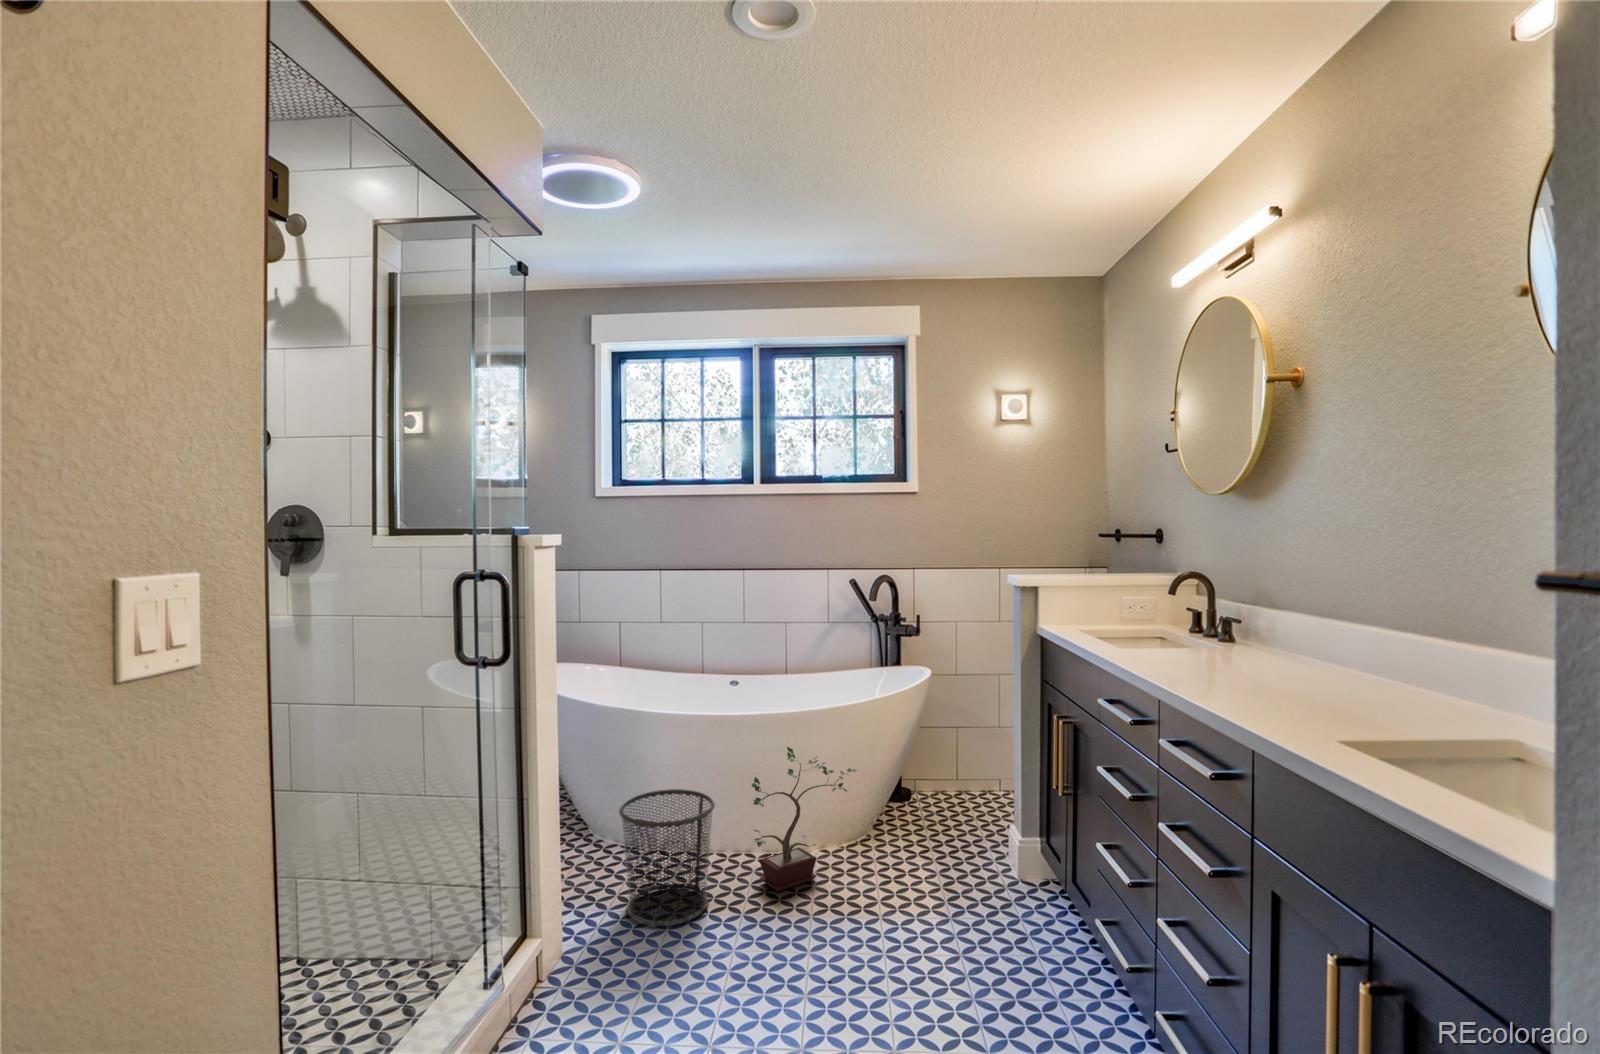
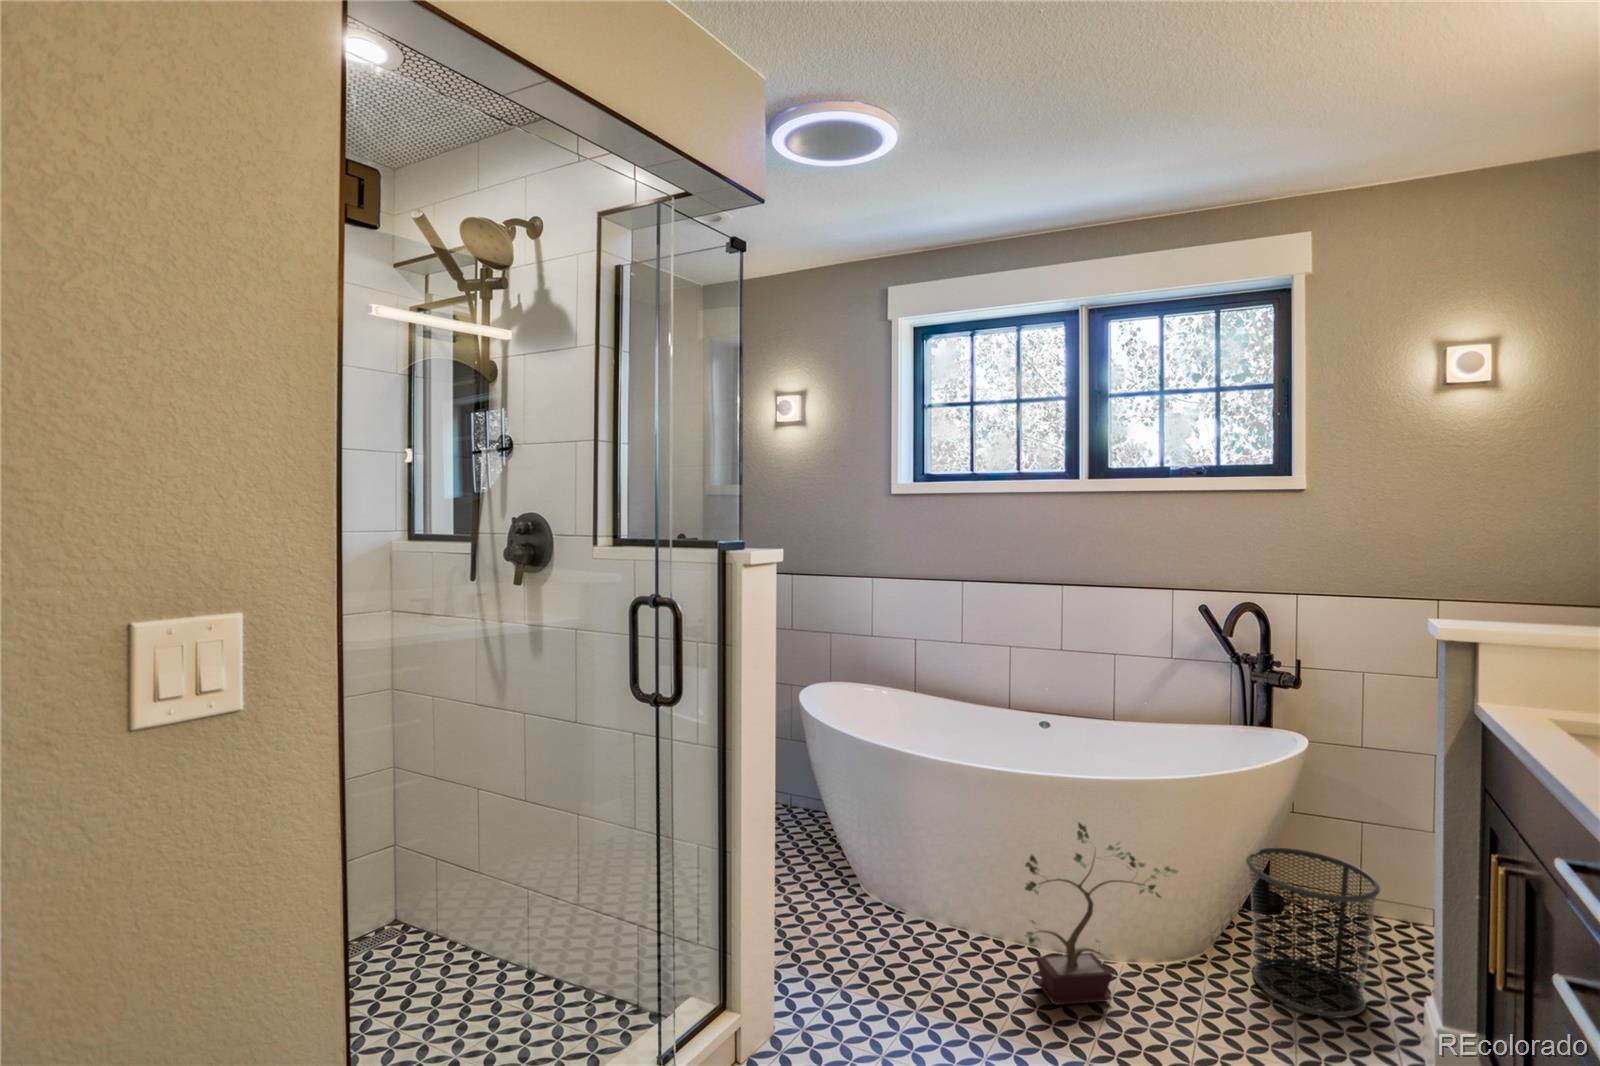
waste bin: present [619,789,715,926] -> present [1246,848,1380,1017]

